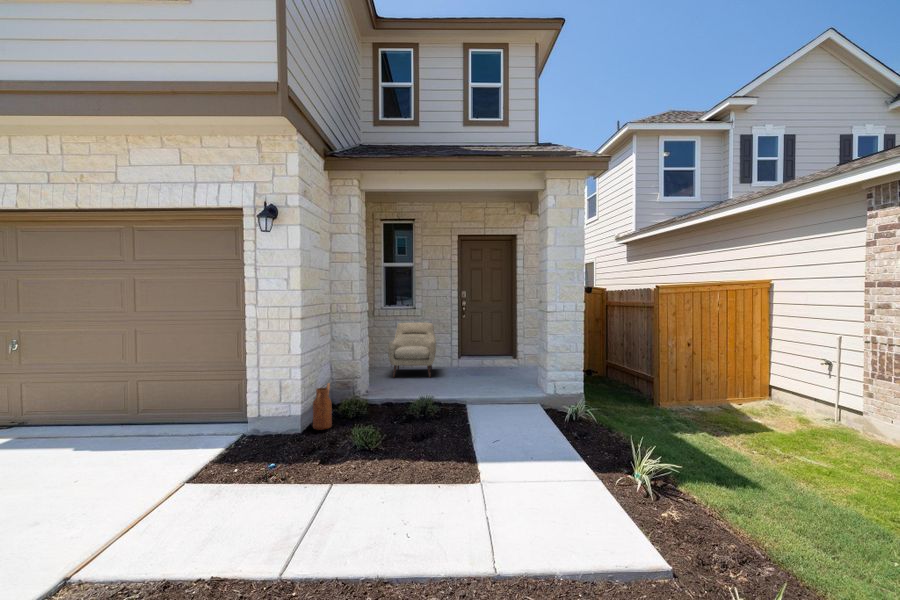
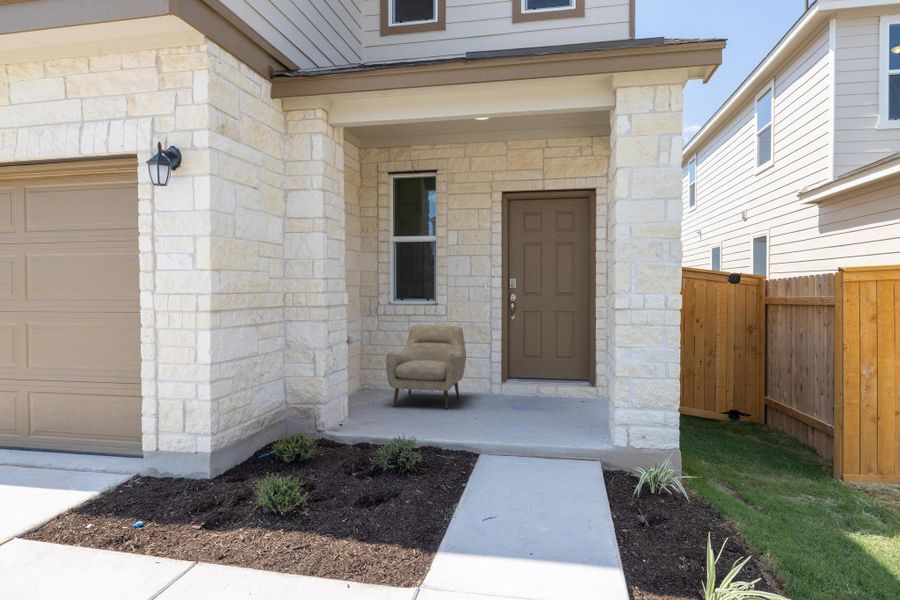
watering can: present [313,383,332,430] -> none [233,409,267,477]

